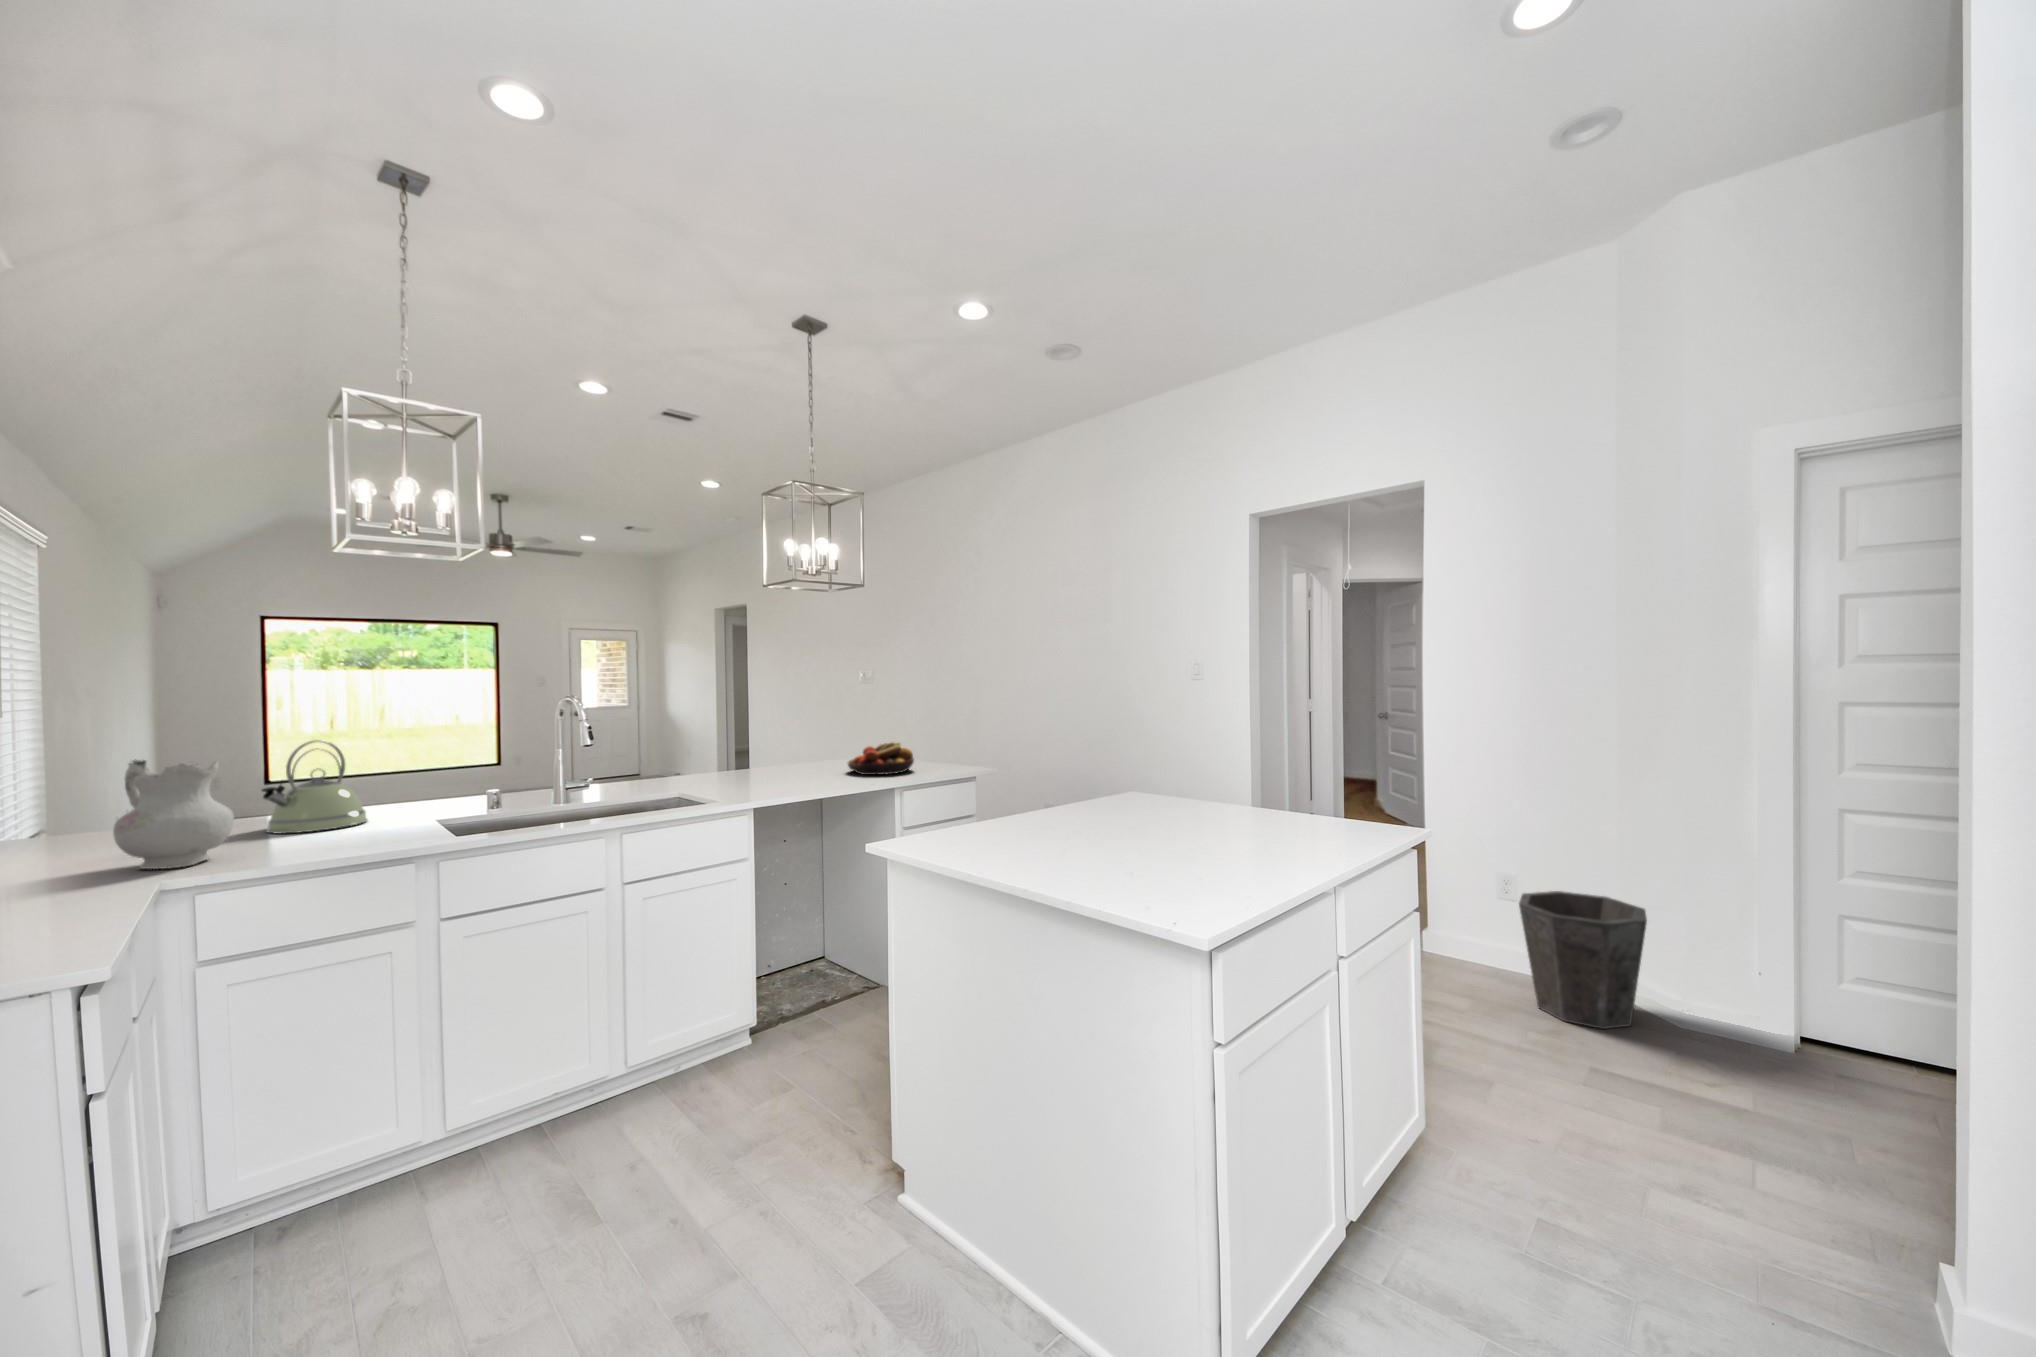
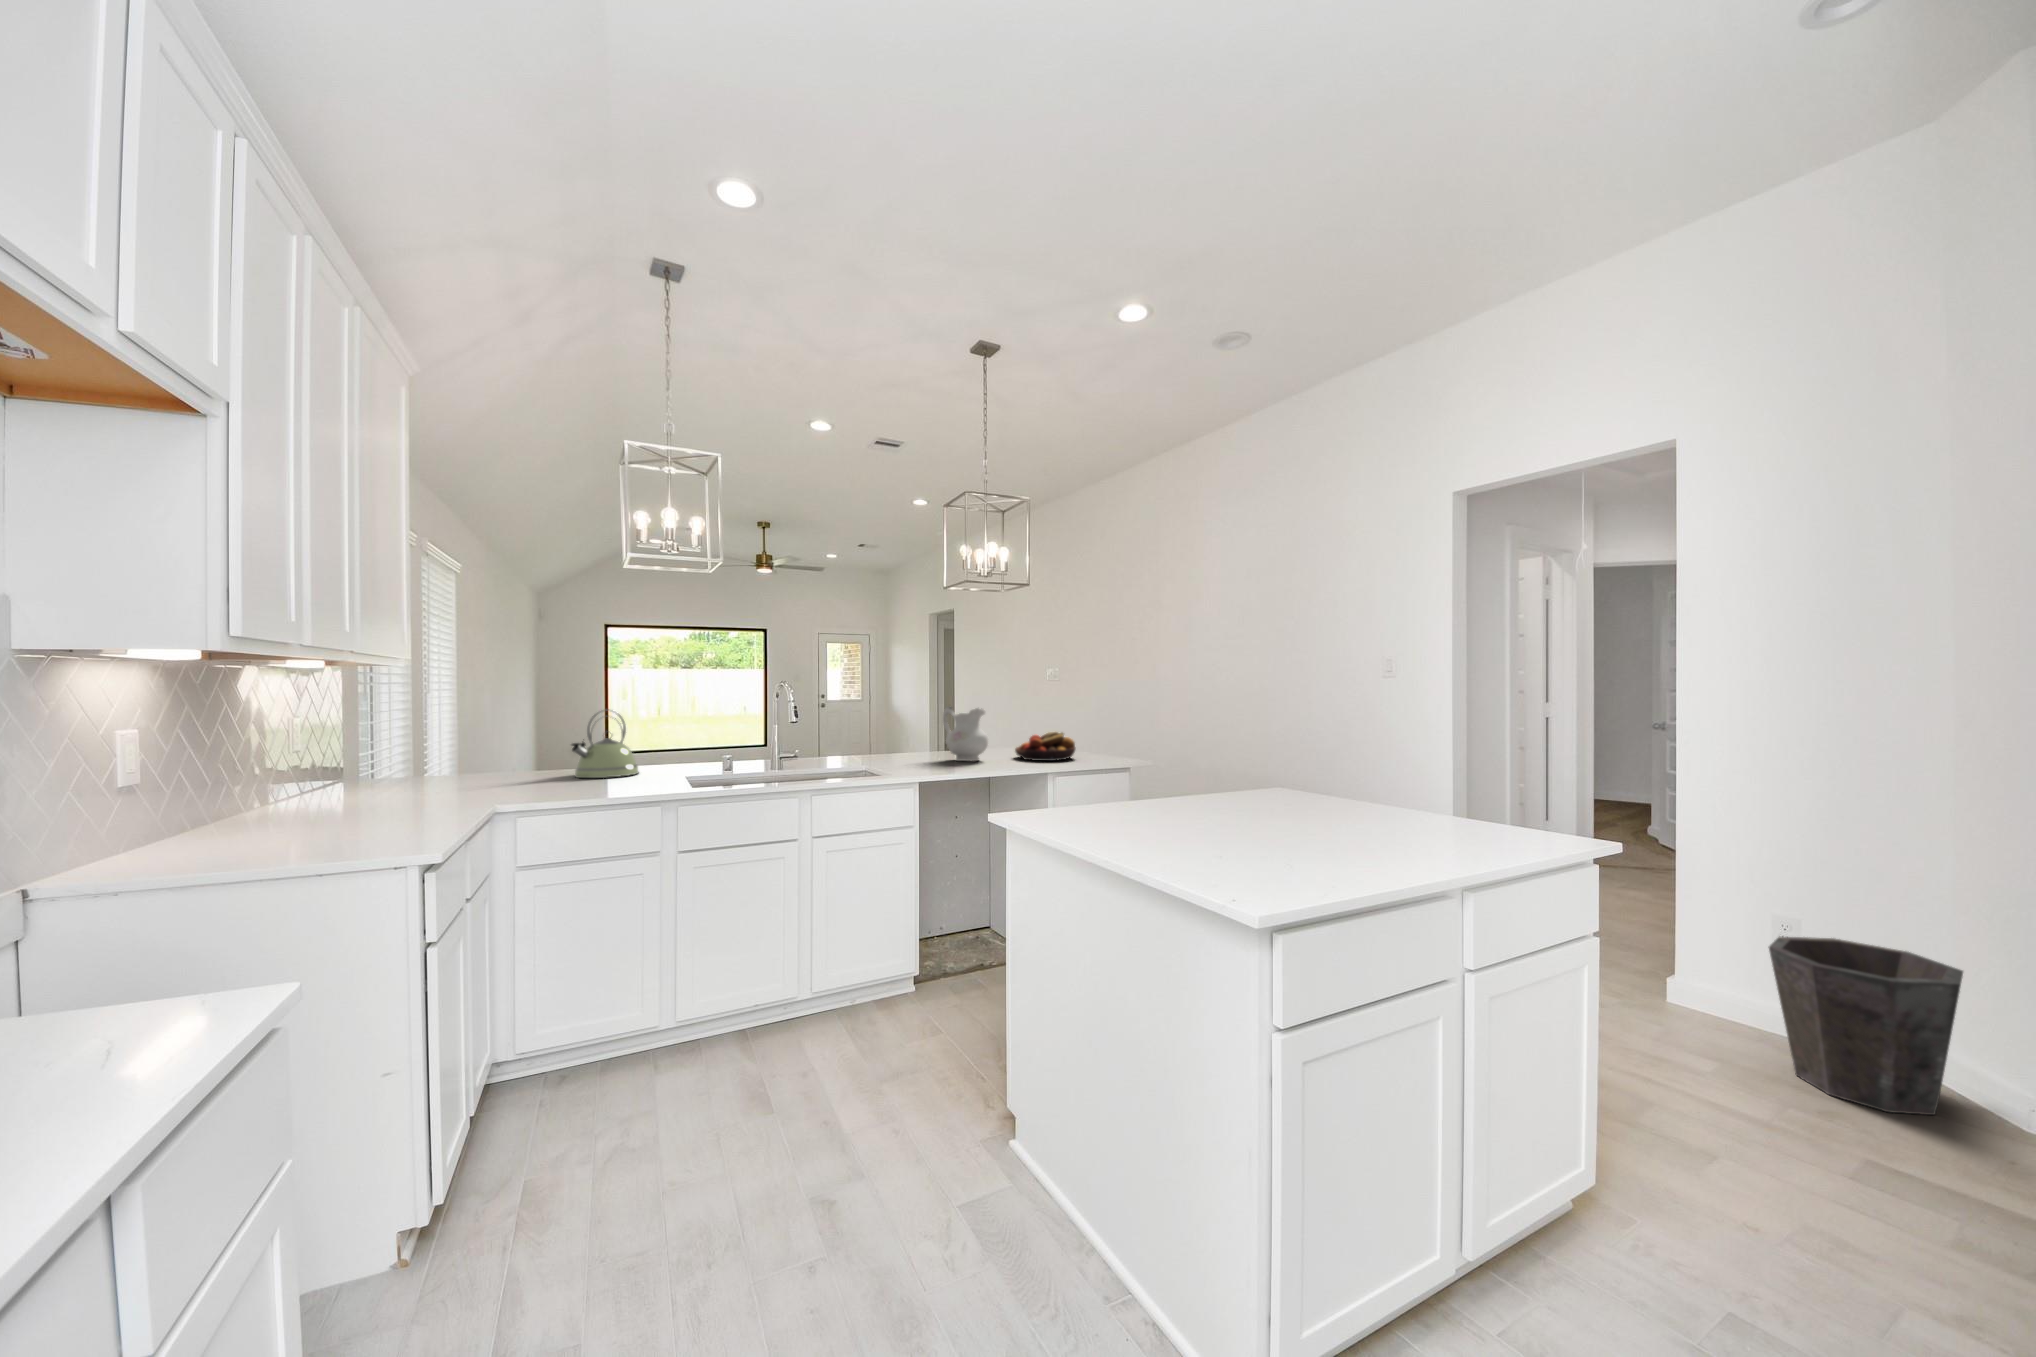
ceramic pitcher: present [113,760,234,869] -> present [943,706,988,761]

